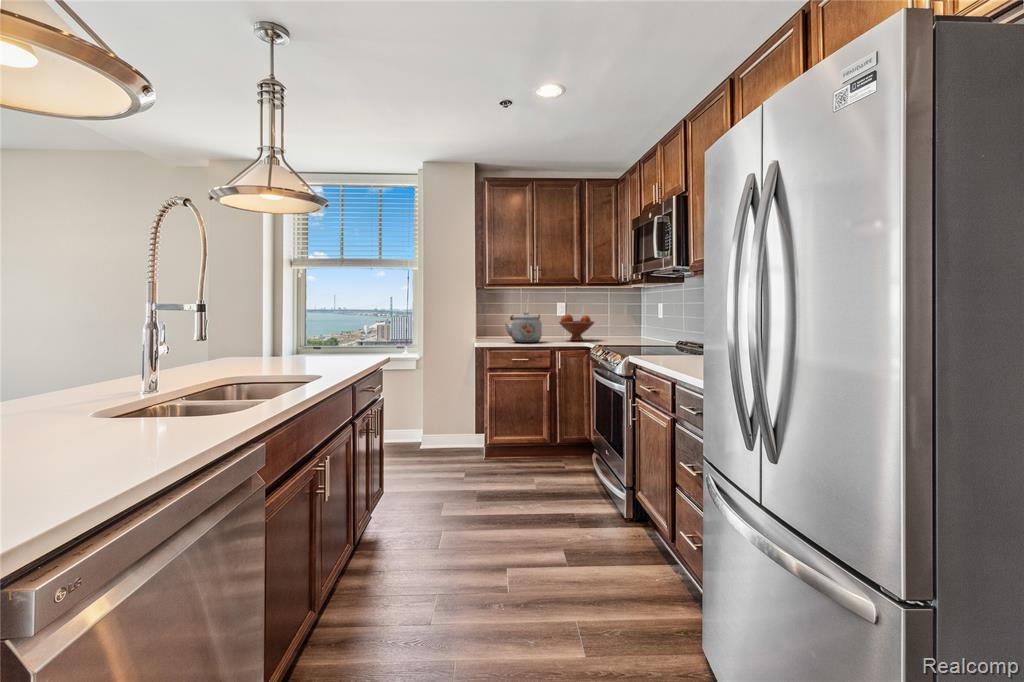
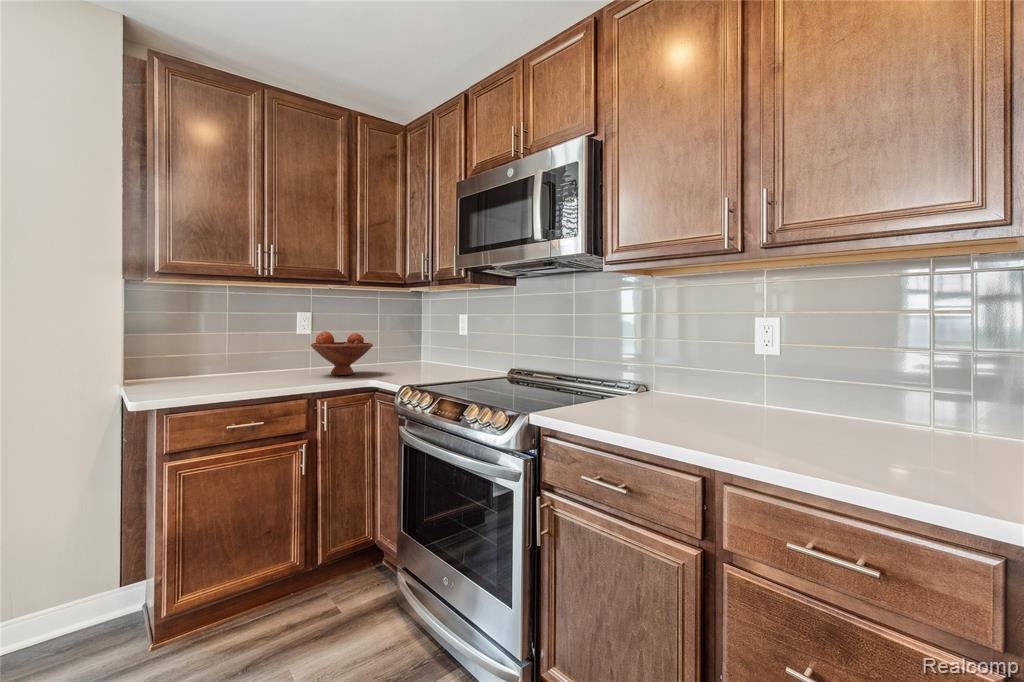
kettle: present [505,312,542,343] -> none [201,327,282,385]

